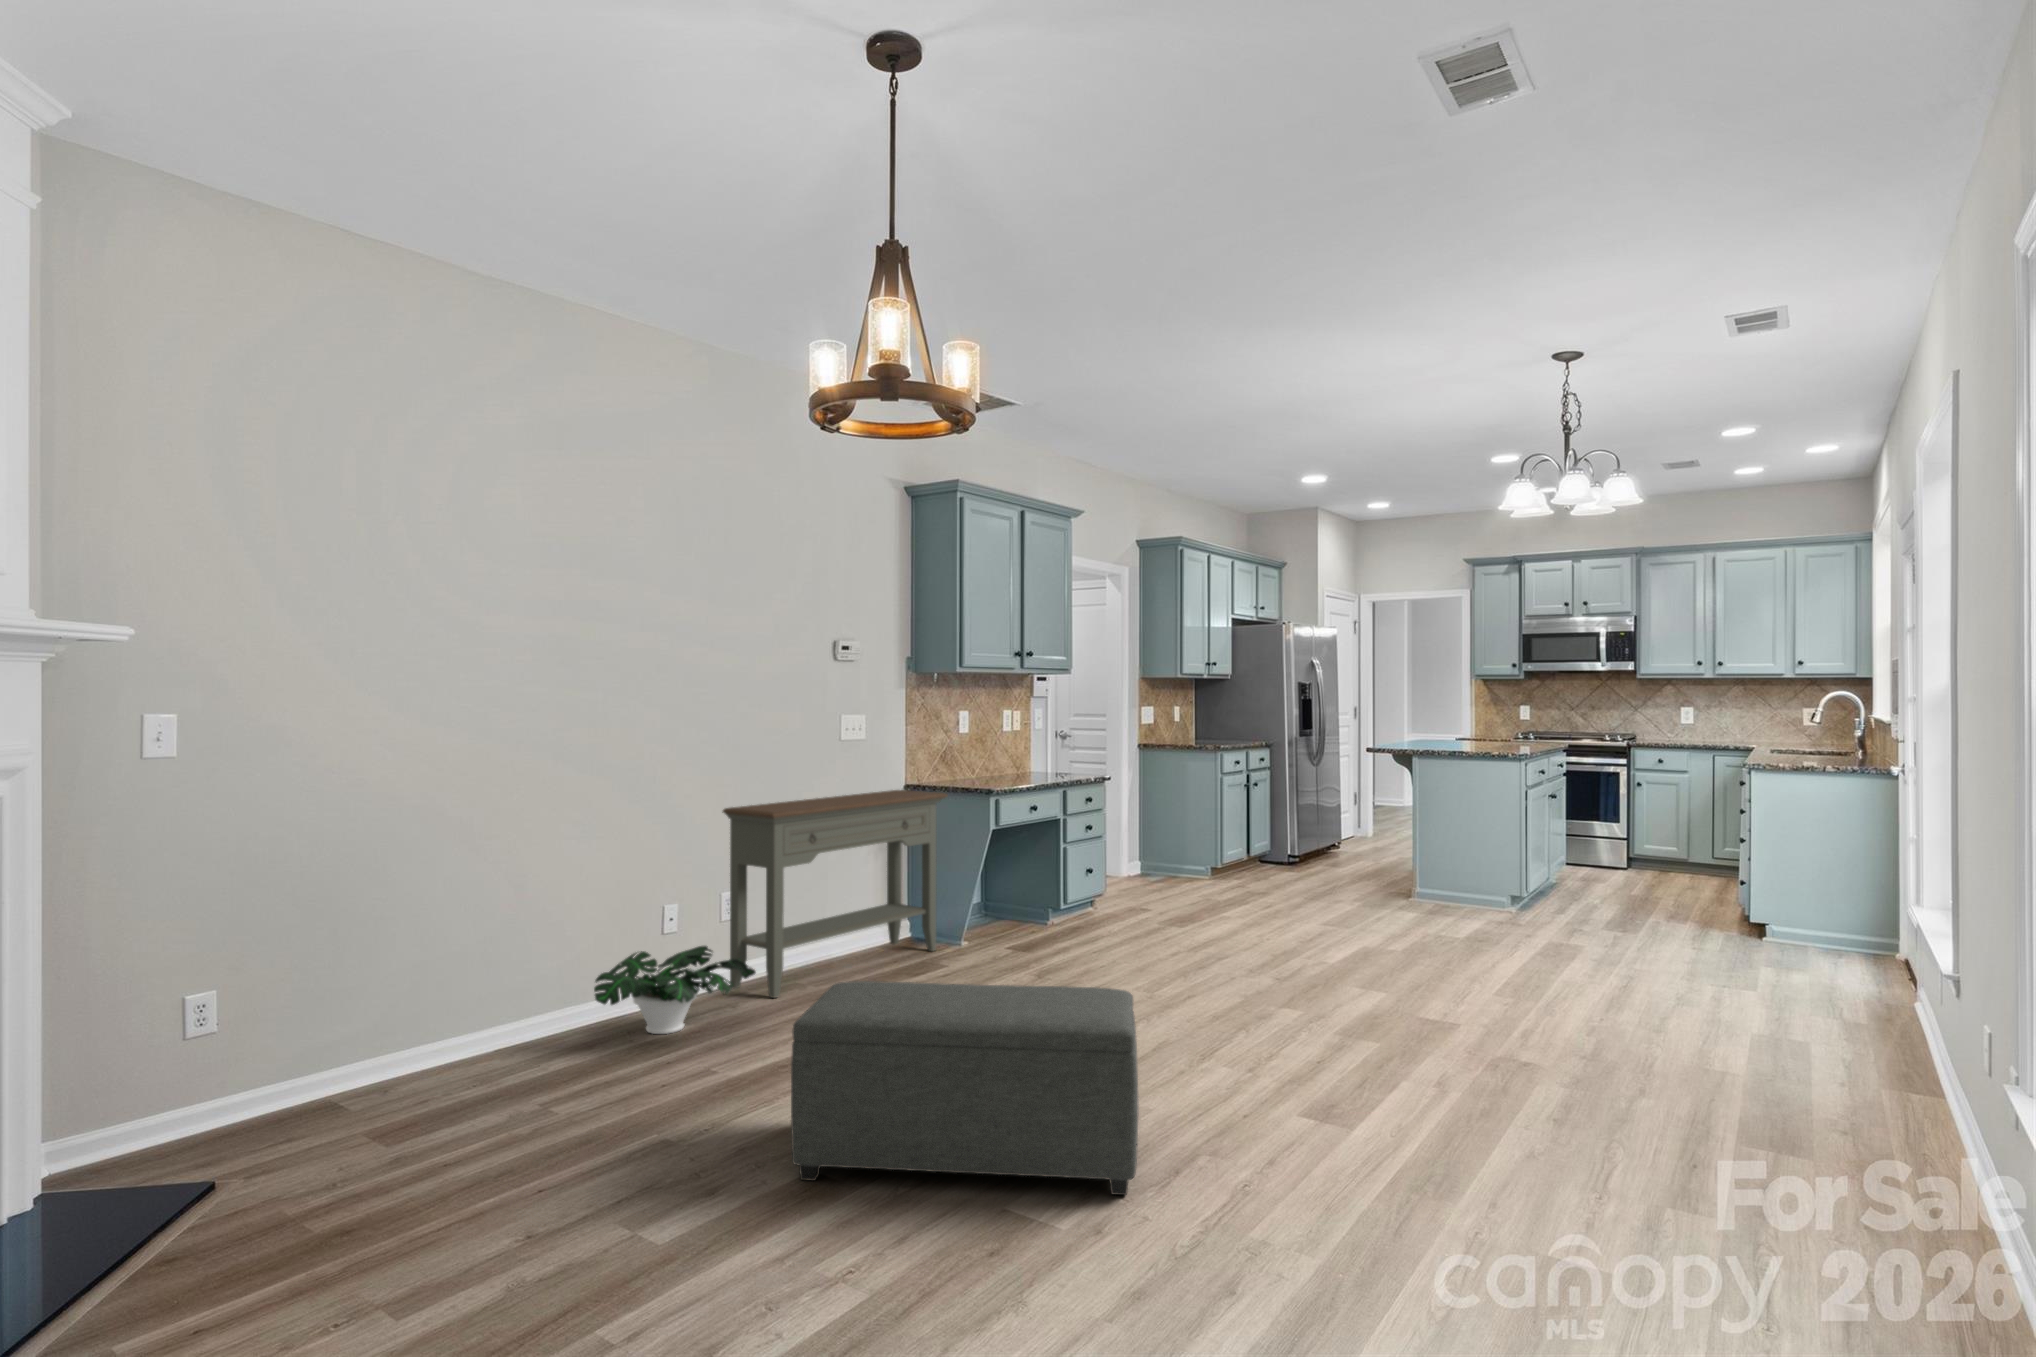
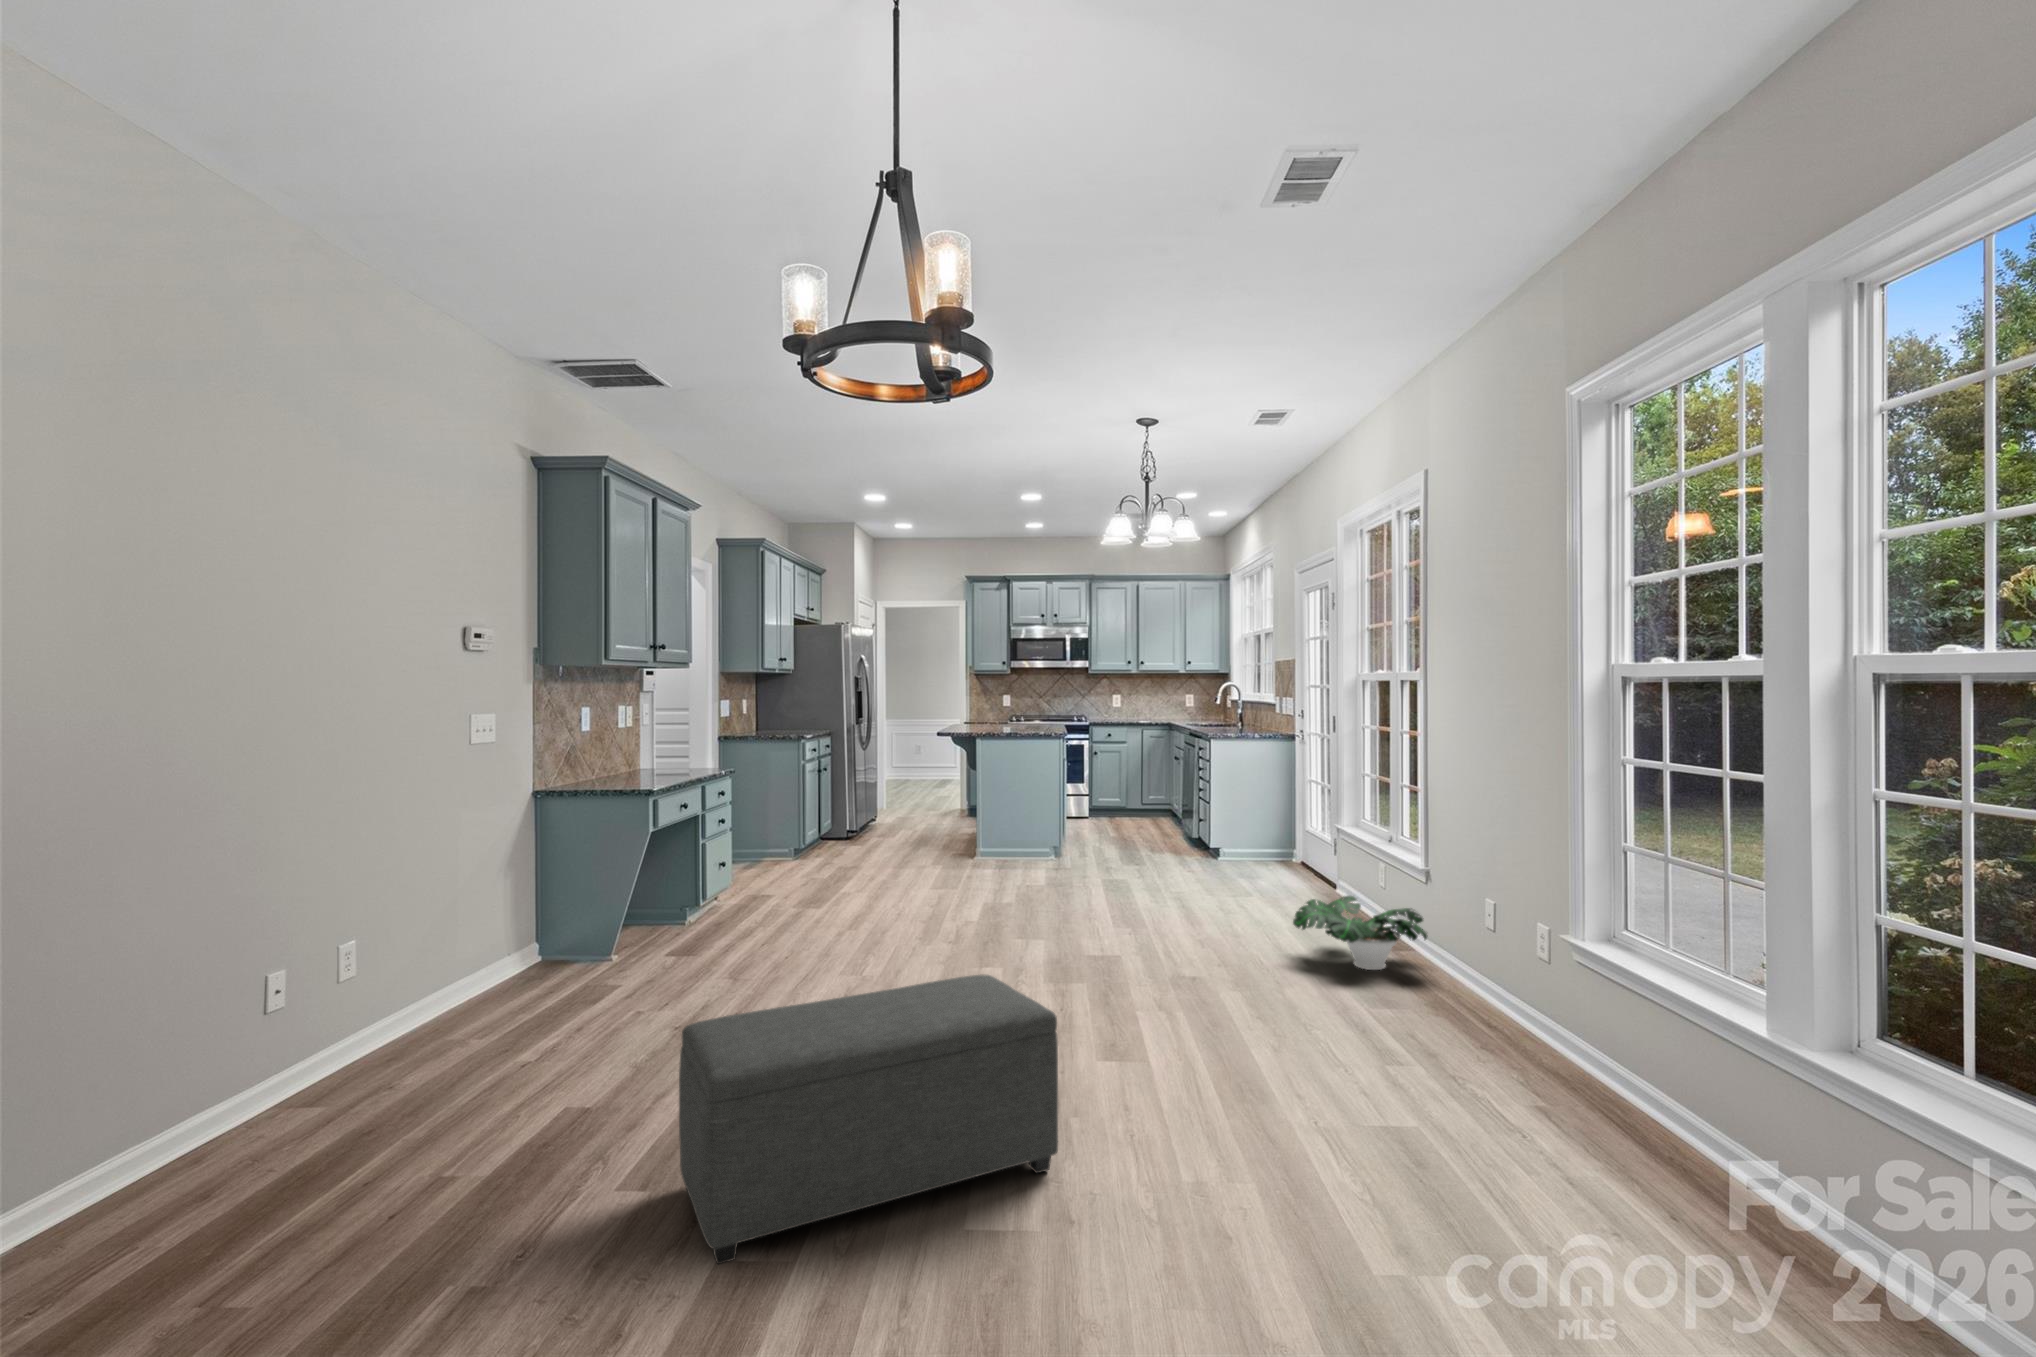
console table: present [723,790,947,998] -> none [352,797,604,1062]
potted plant: present [594,946,756,1034] -> present [1293,896,1428,970]

